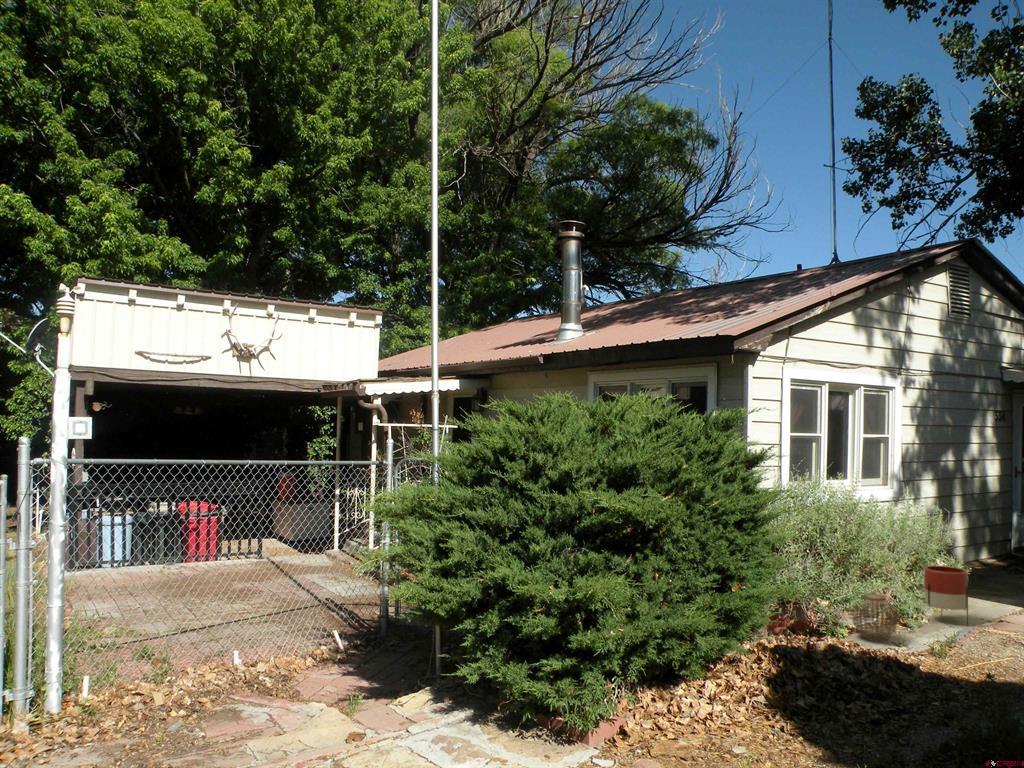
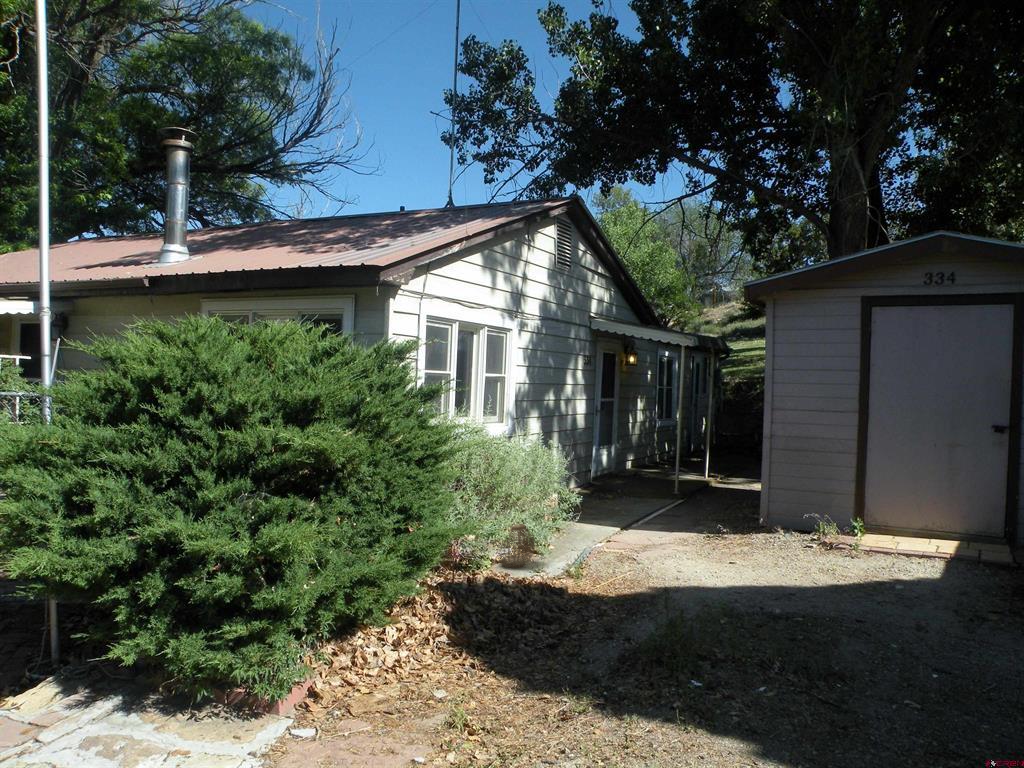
planter: present [924,565,968,625] -> none [547,493,584,546]

